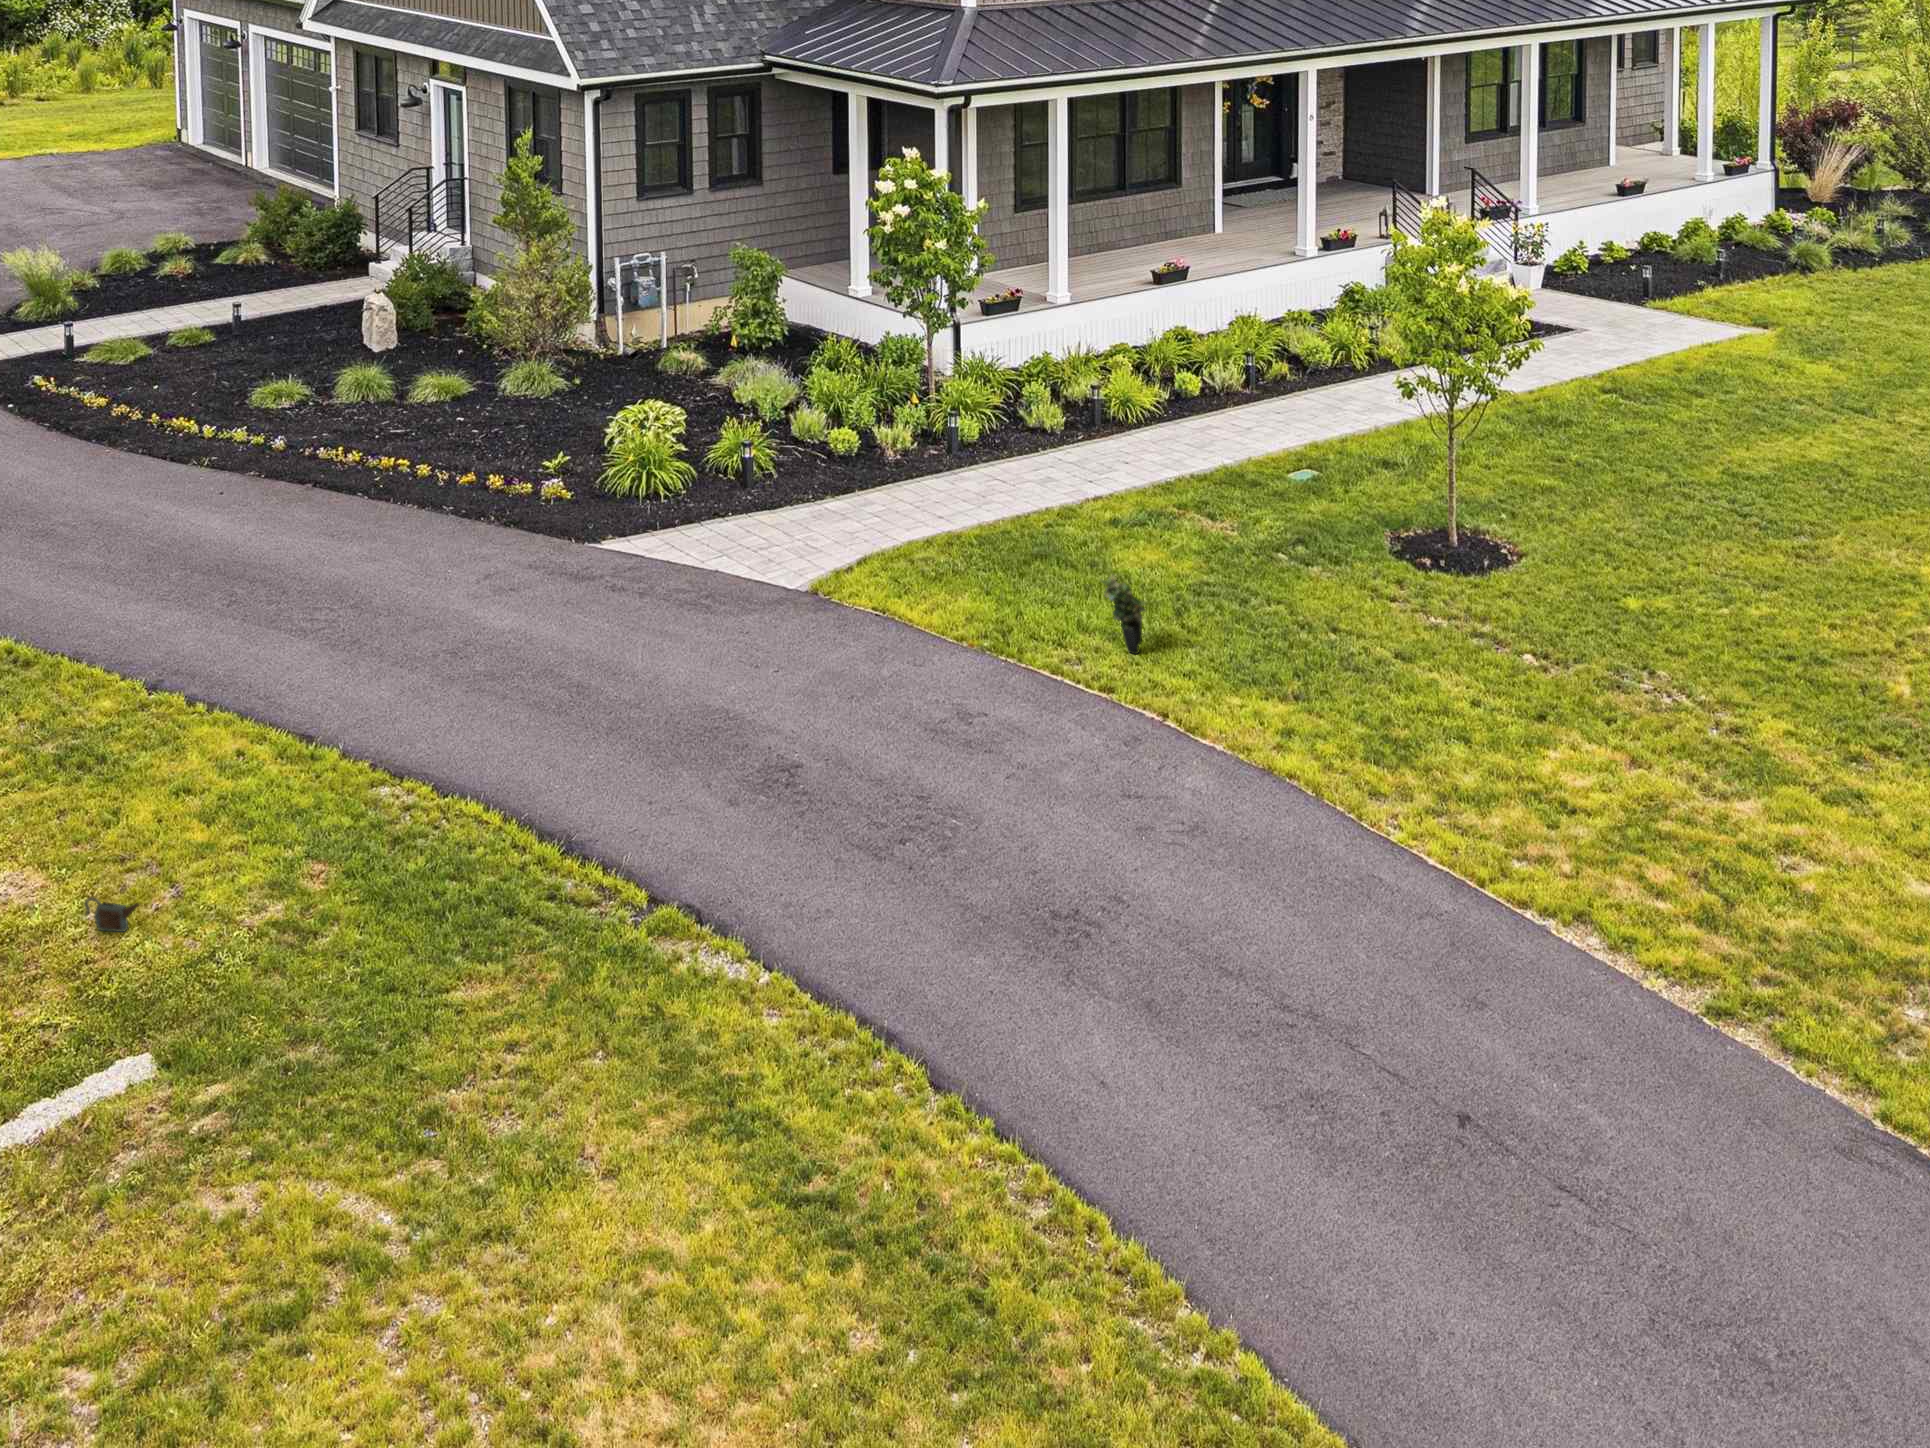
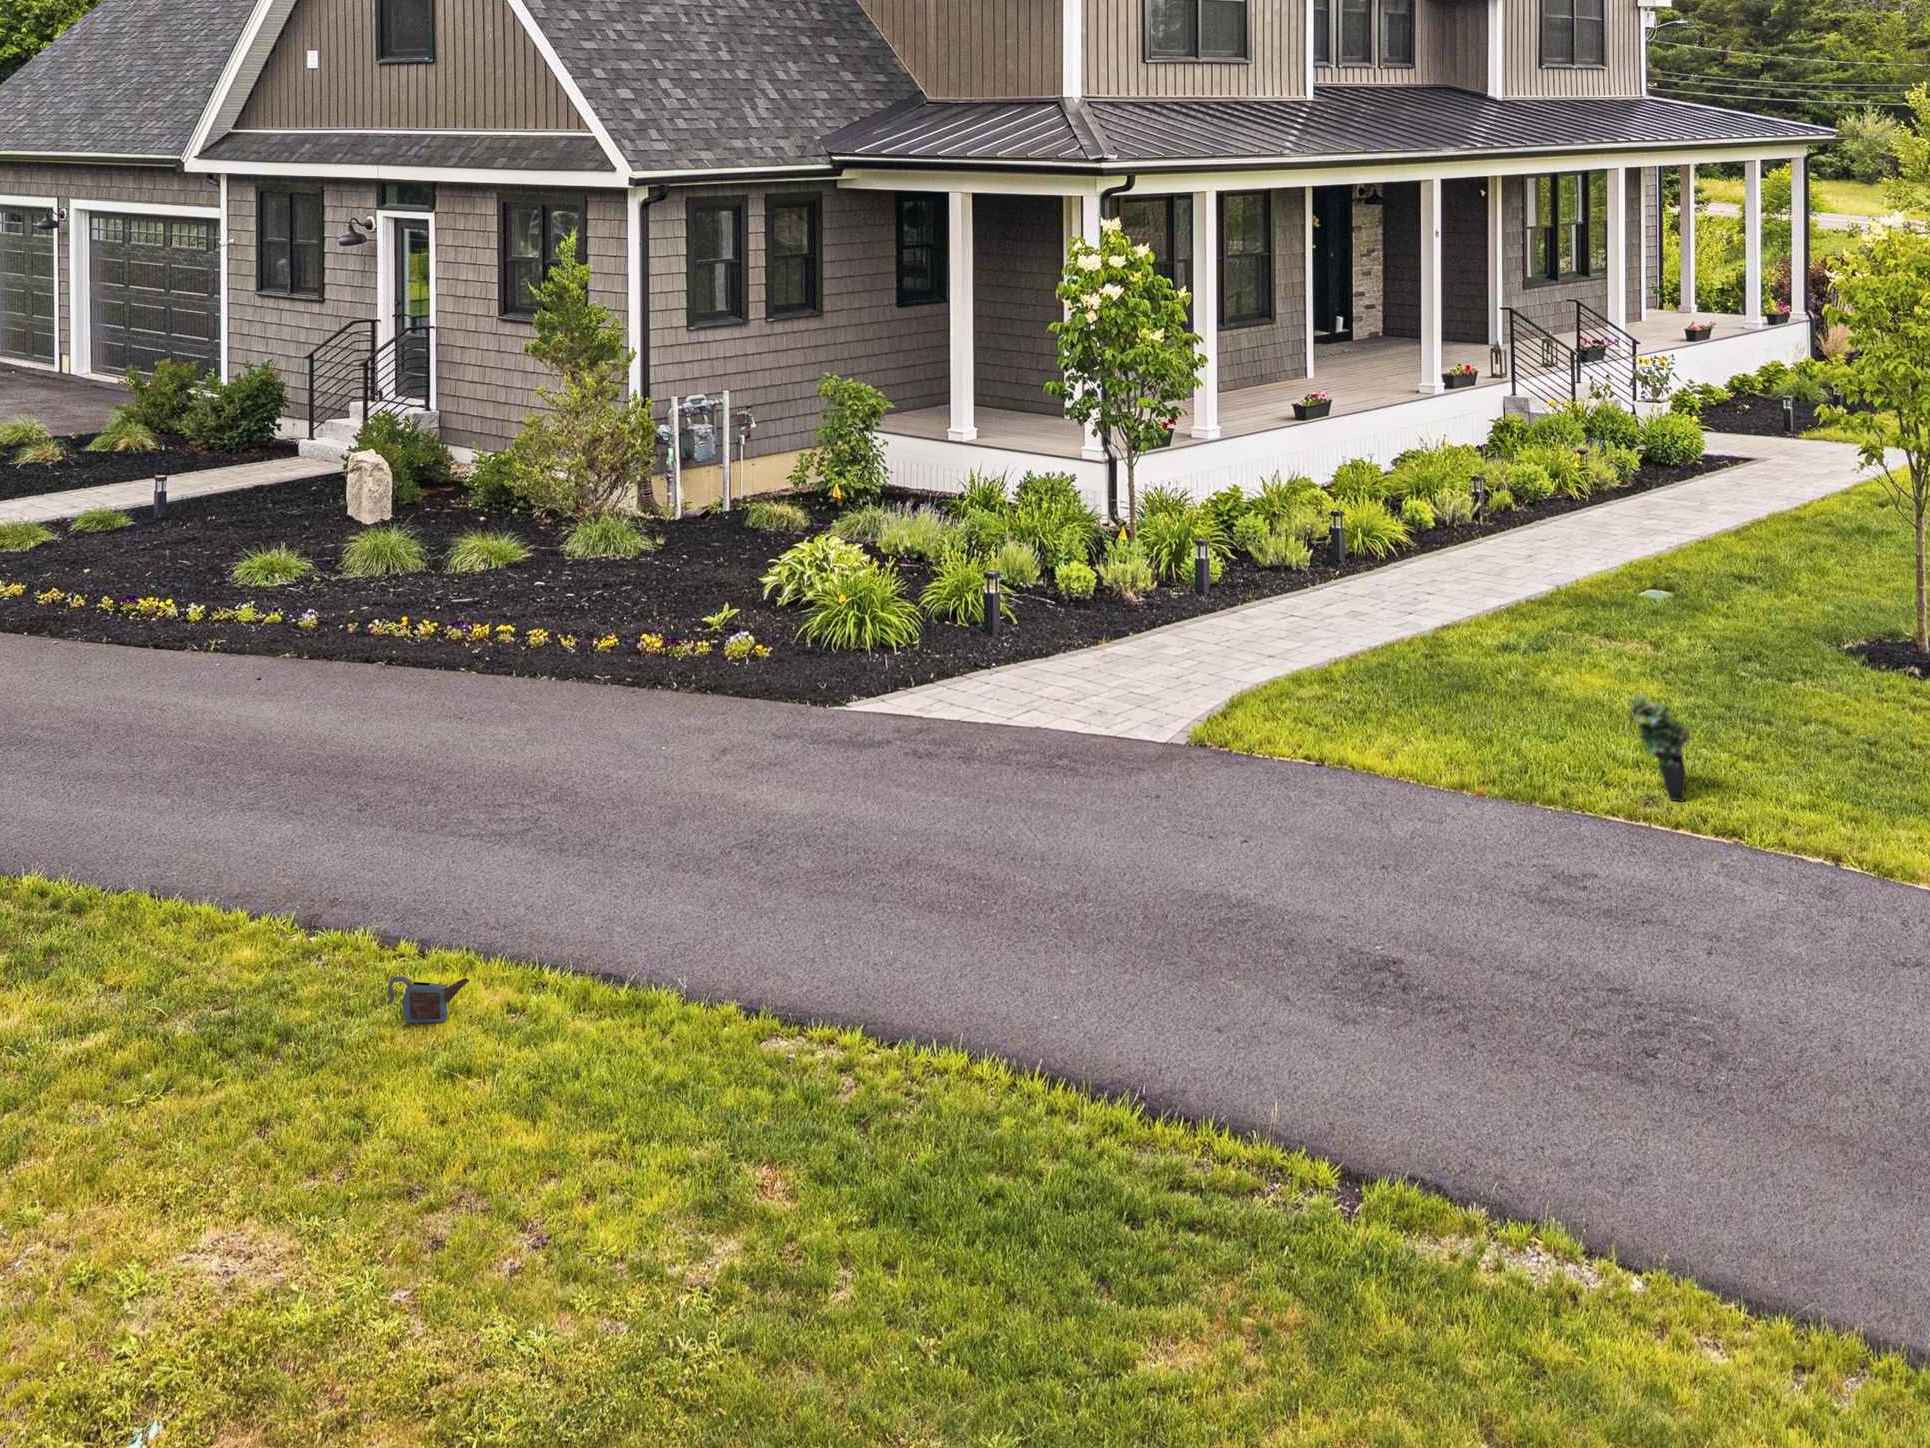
watering can: present [85,897,139,932] -> present [387,976,469,1023]

